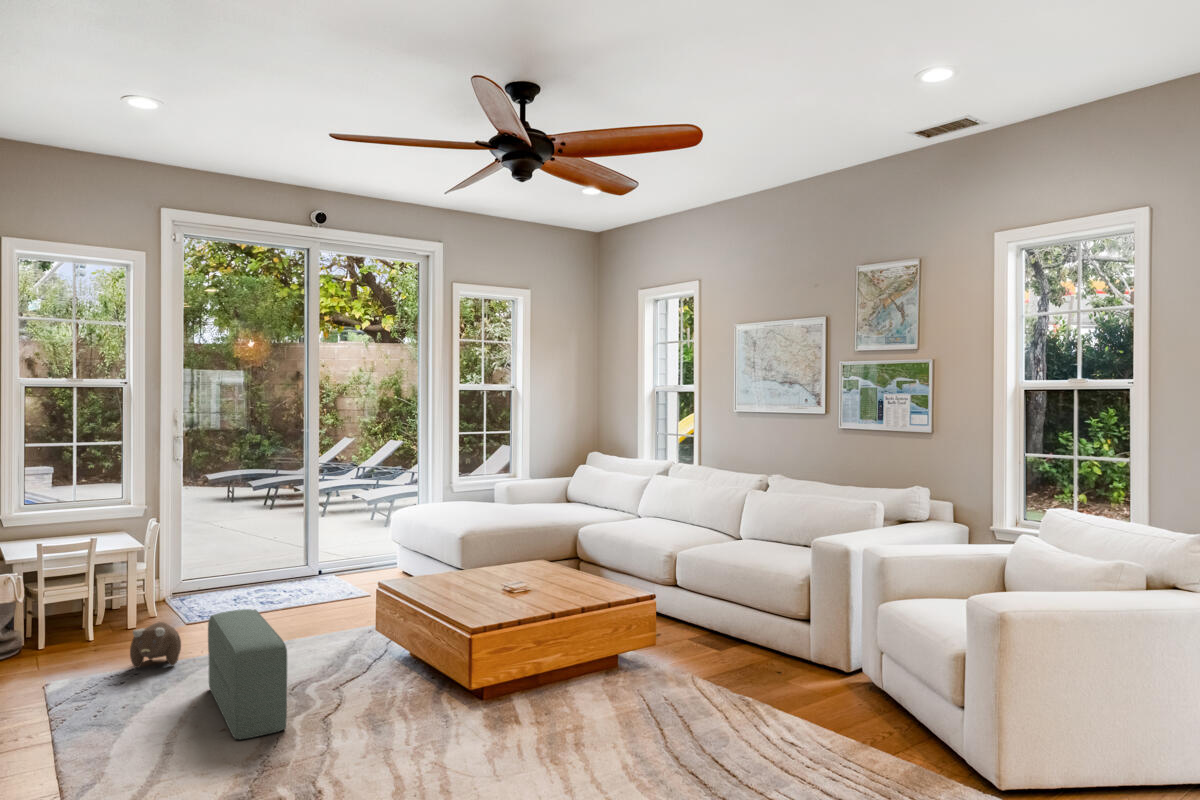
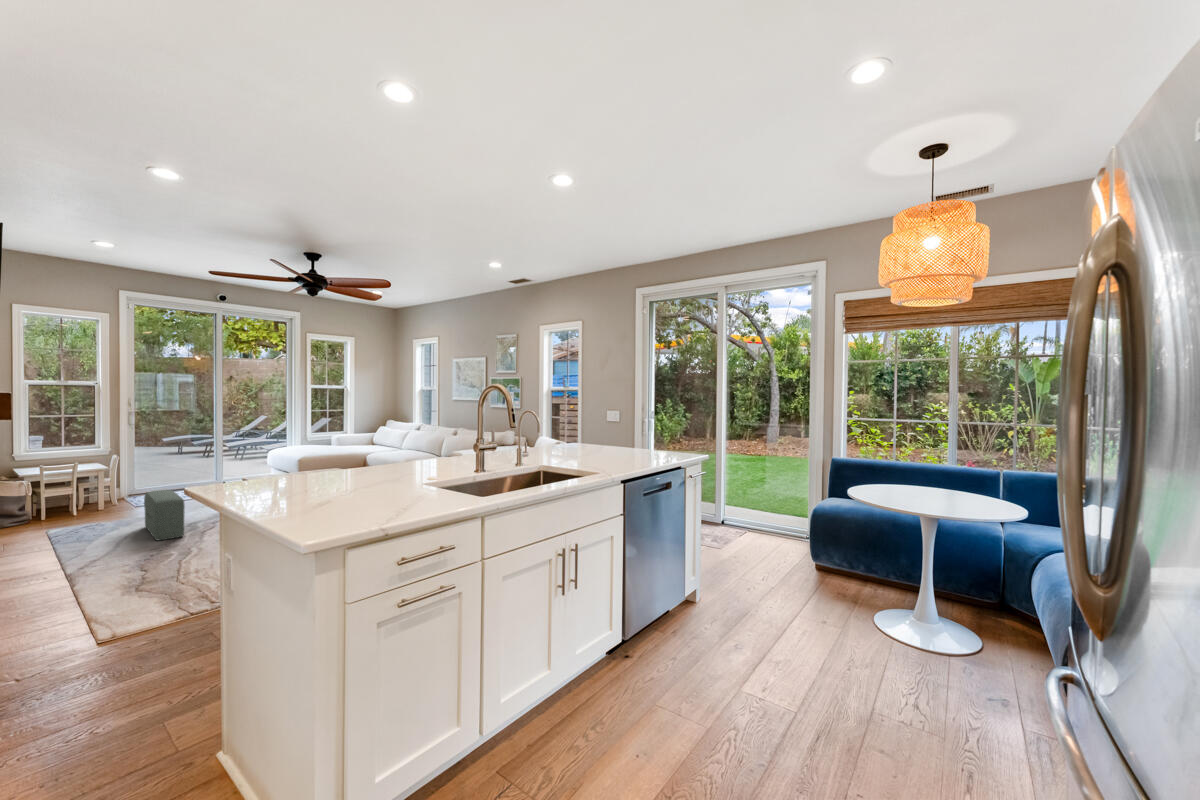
plush toy: present [130,622,181,668] -> none [100,501,131,523]

